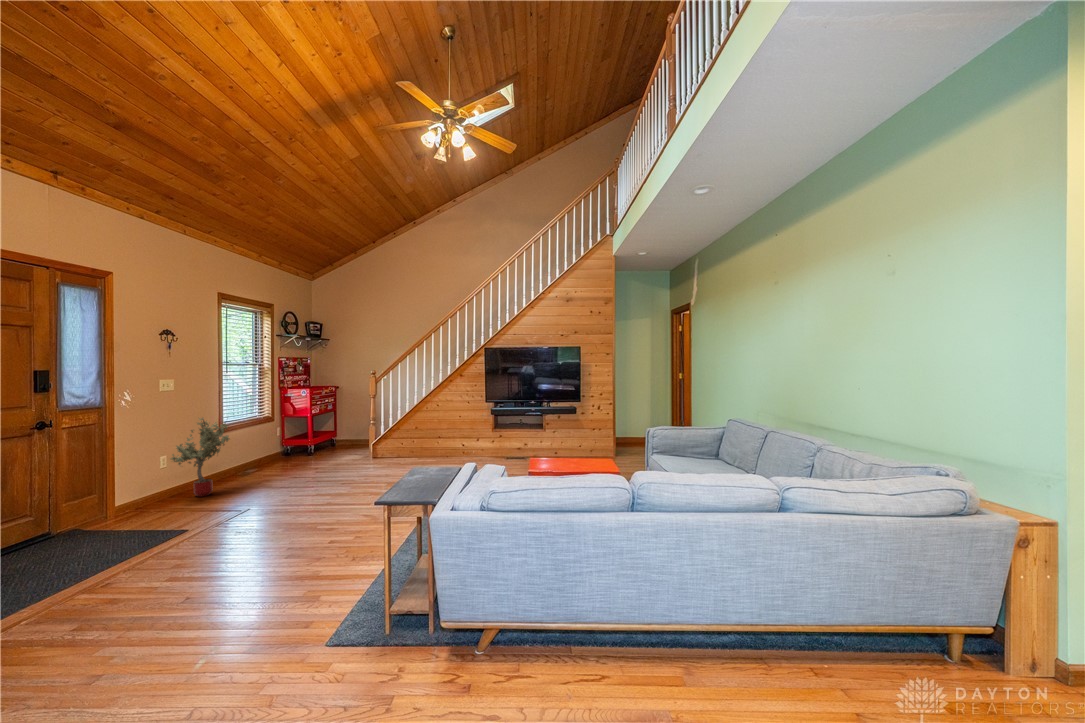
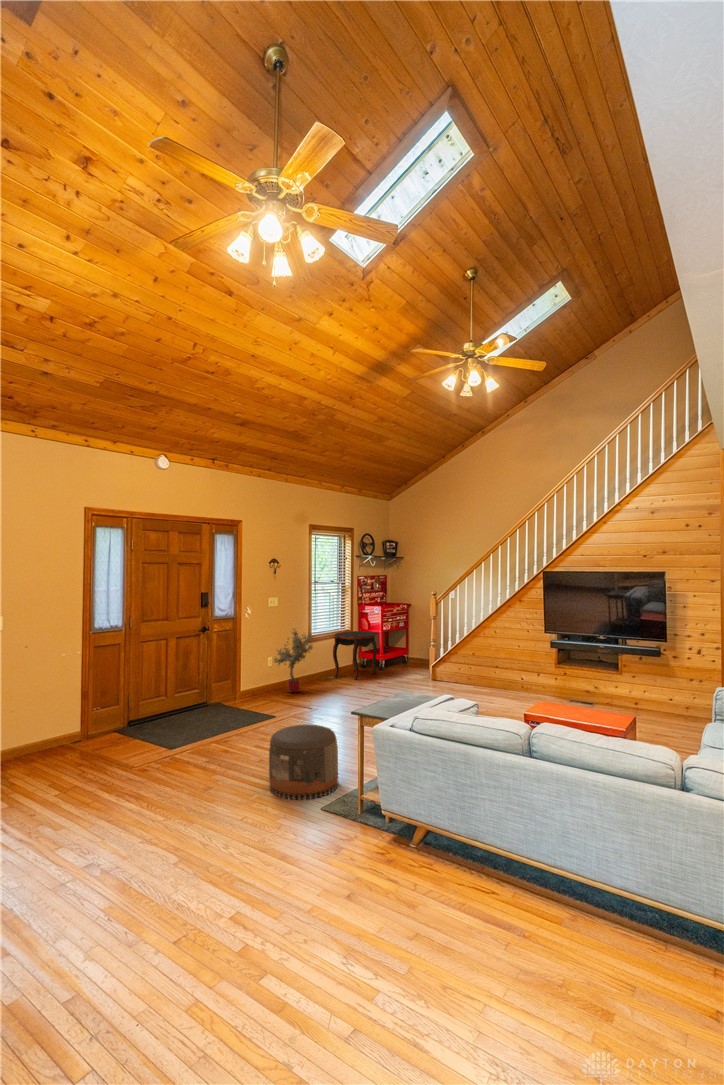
side table: none [250,417,305,471] -> present [333,631,377,680]
pouf: none [219,531,331,648] -> present [269,725,338,800]

